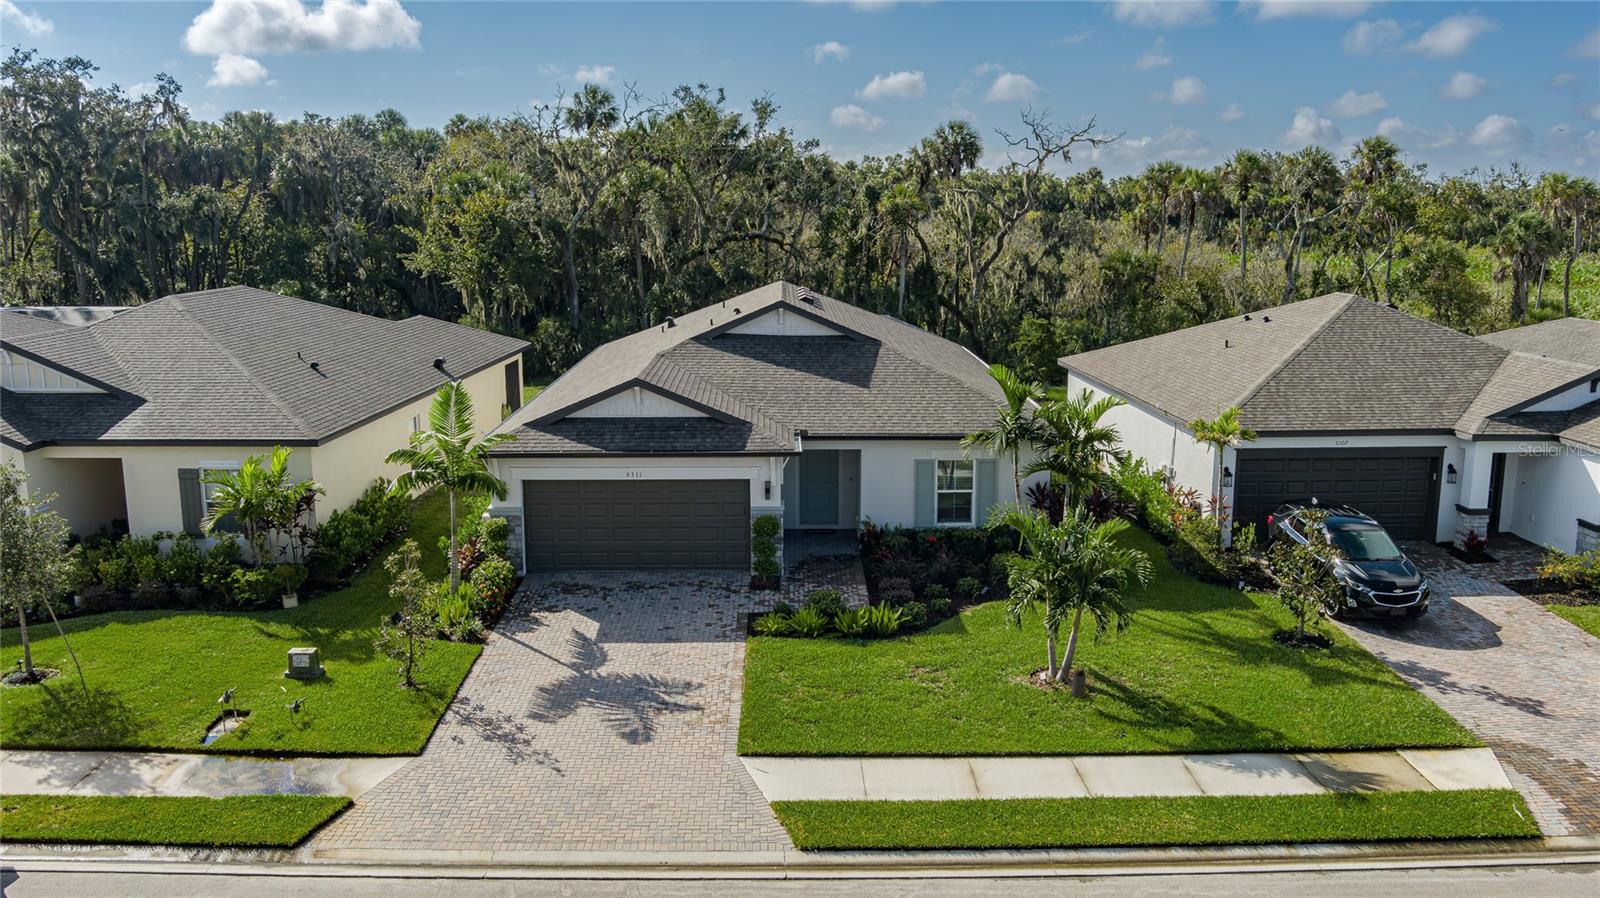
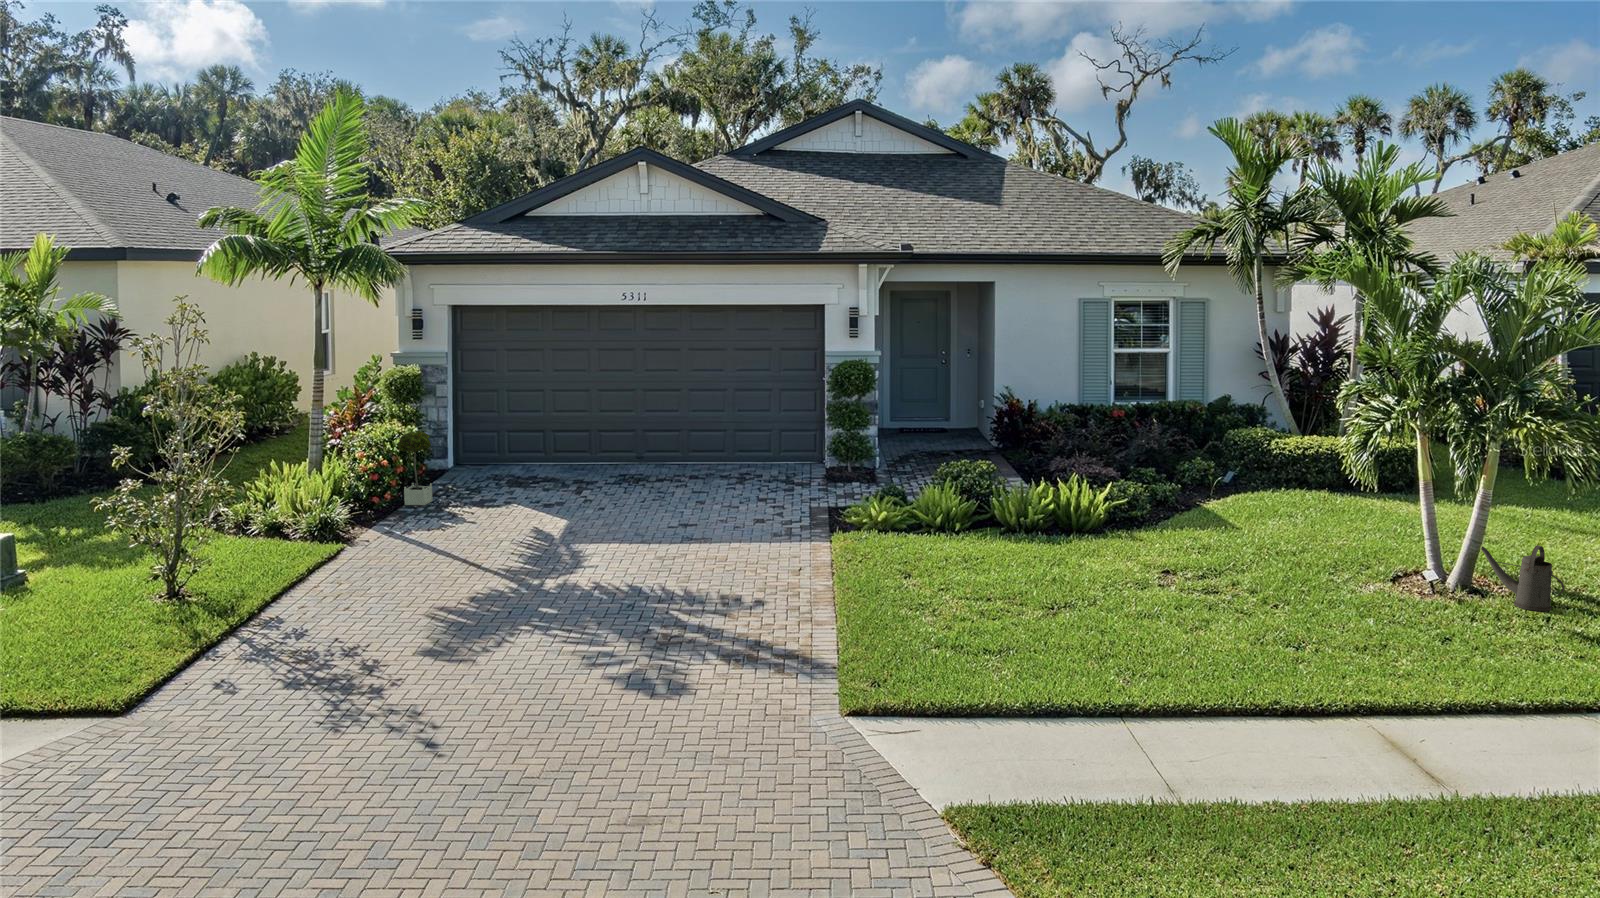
potted tree: present [275,566,297,608] -> present [398,431,432,505]

